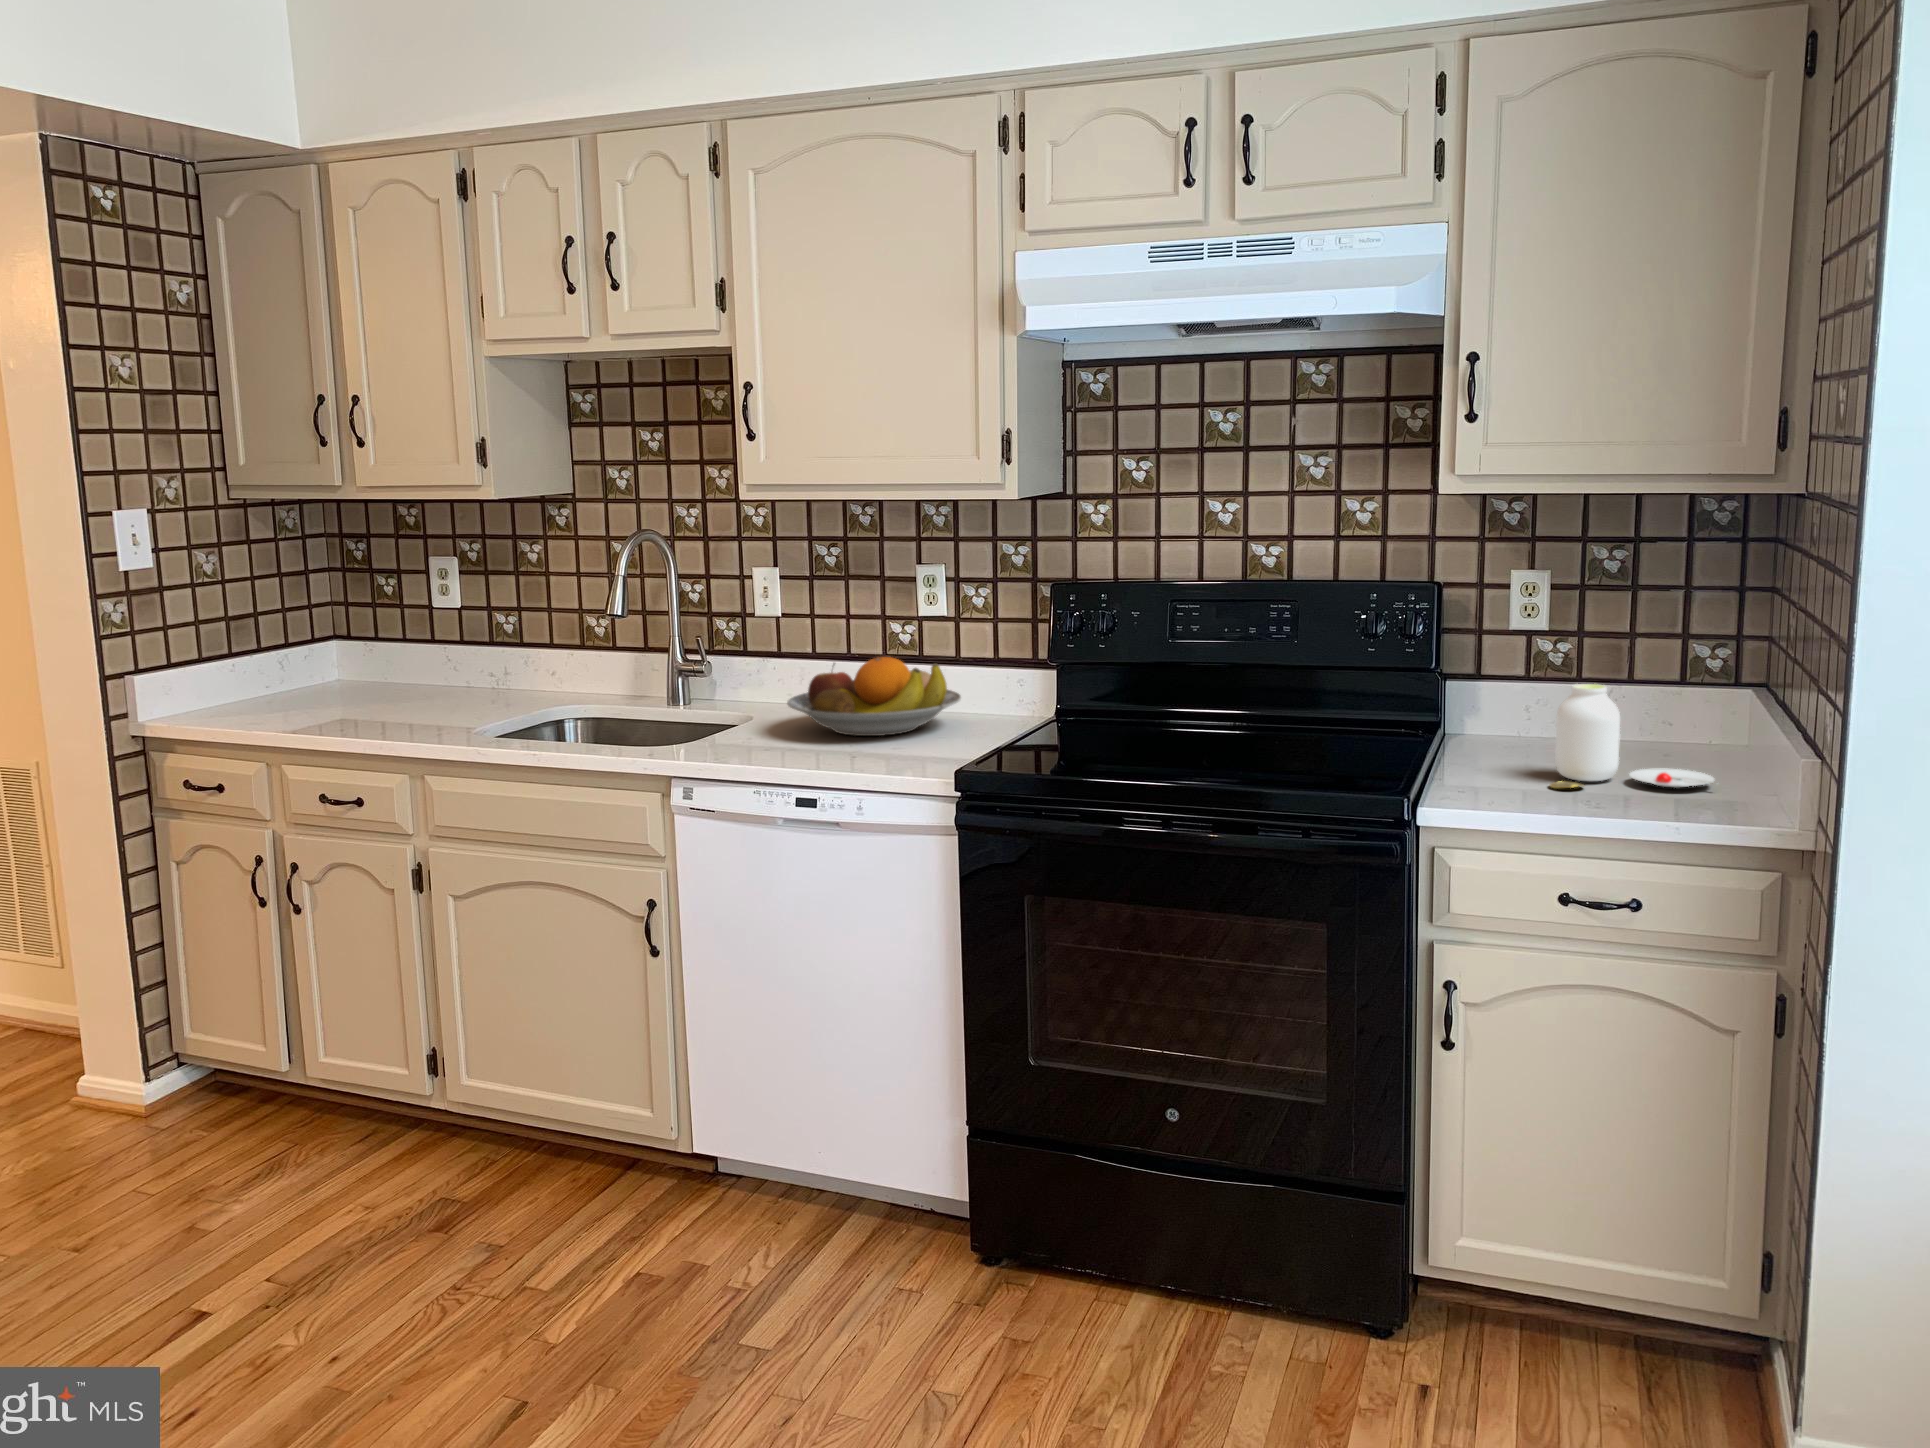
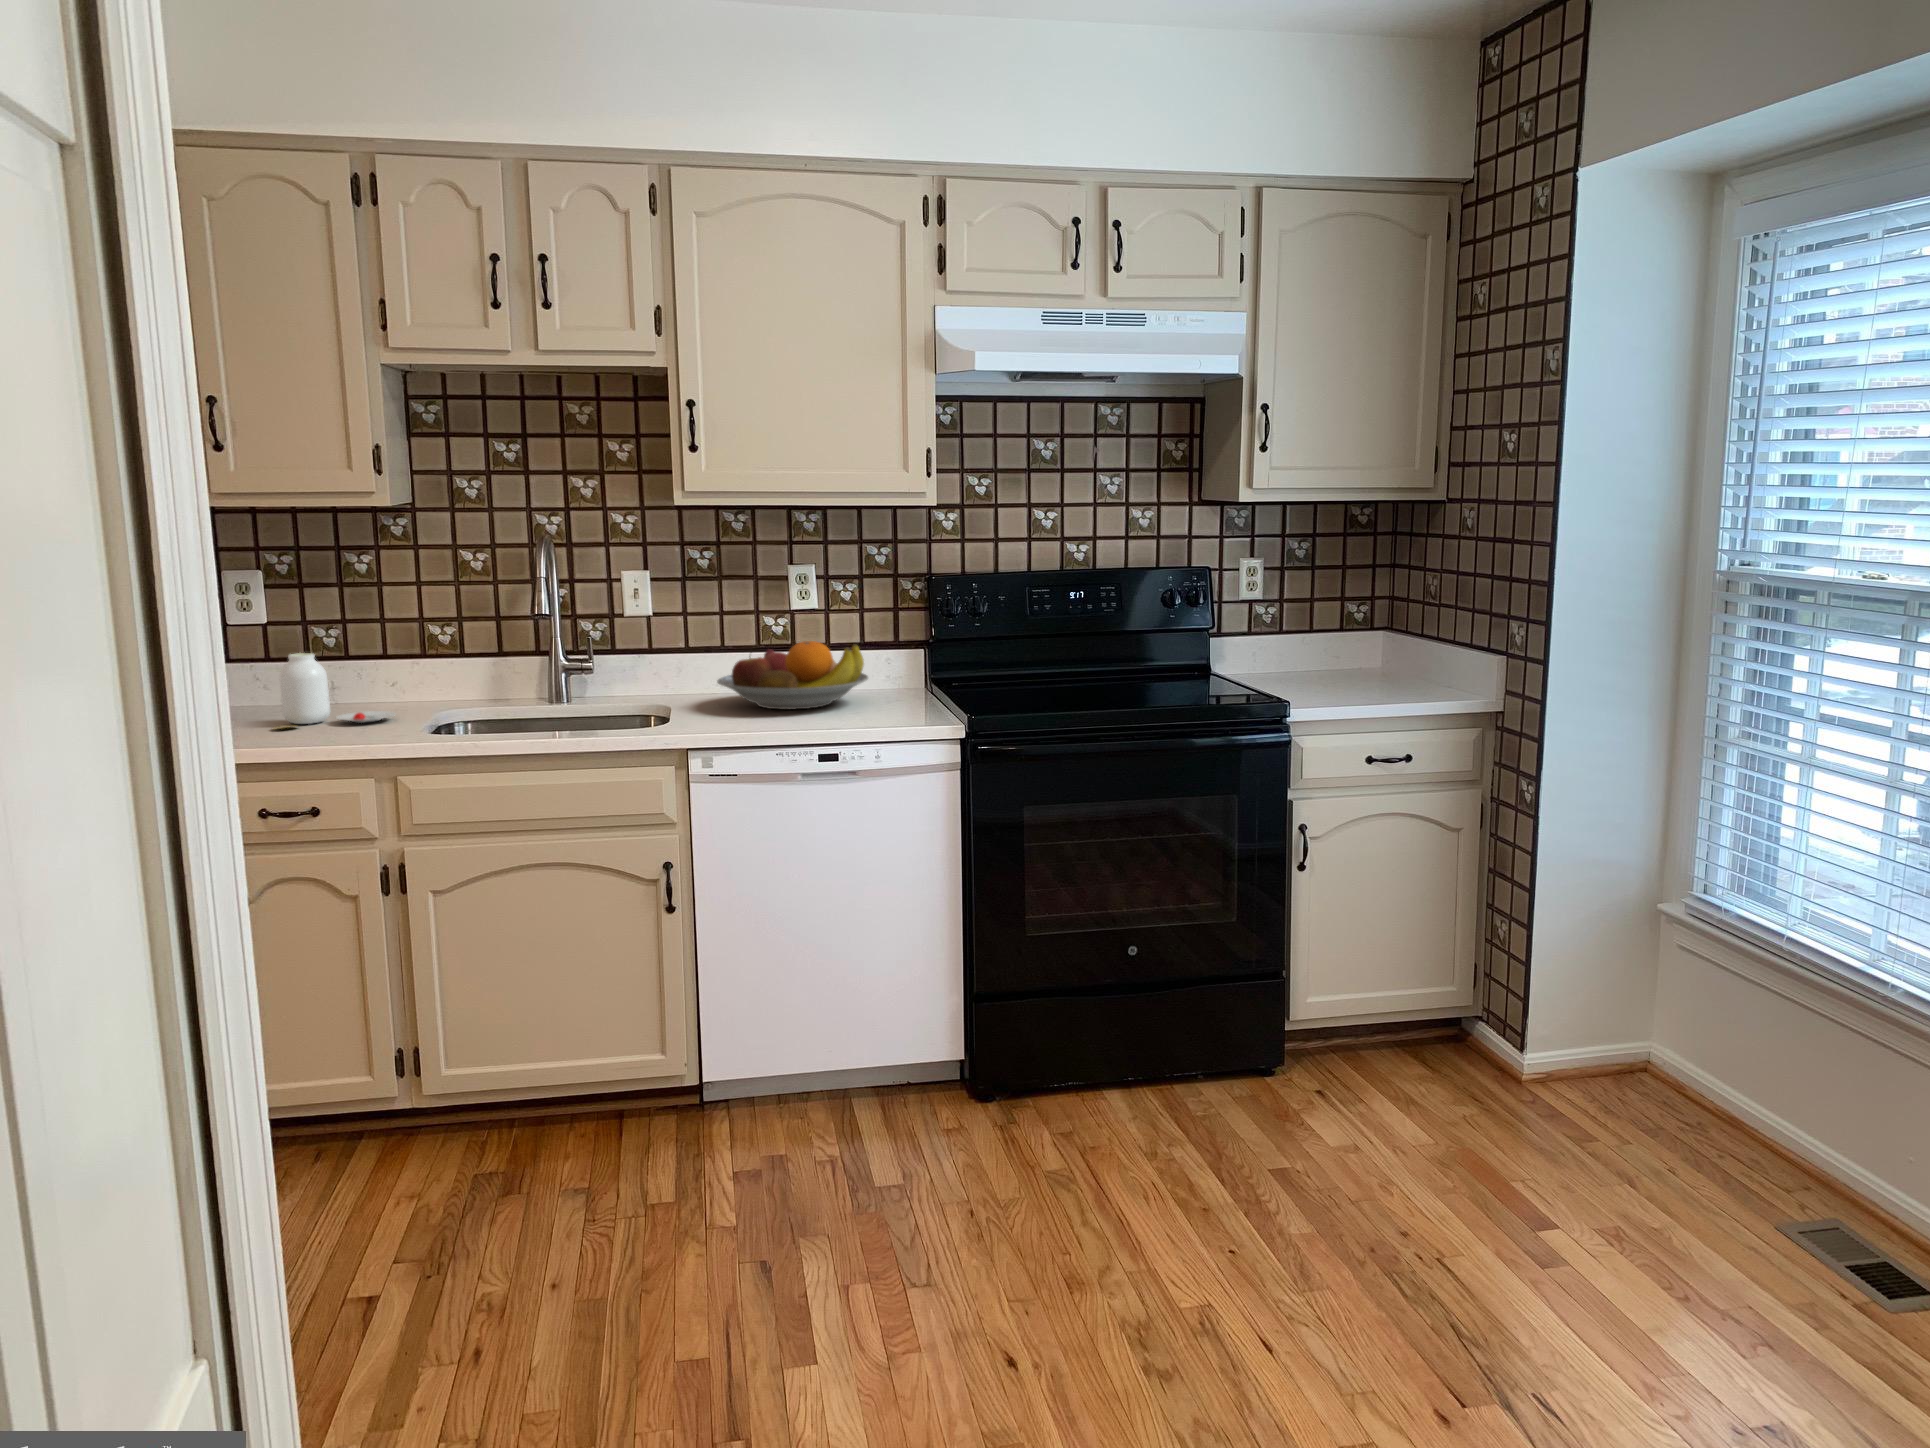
jar: present [1550,684,1714,788] -> present [273,653,395,729]

